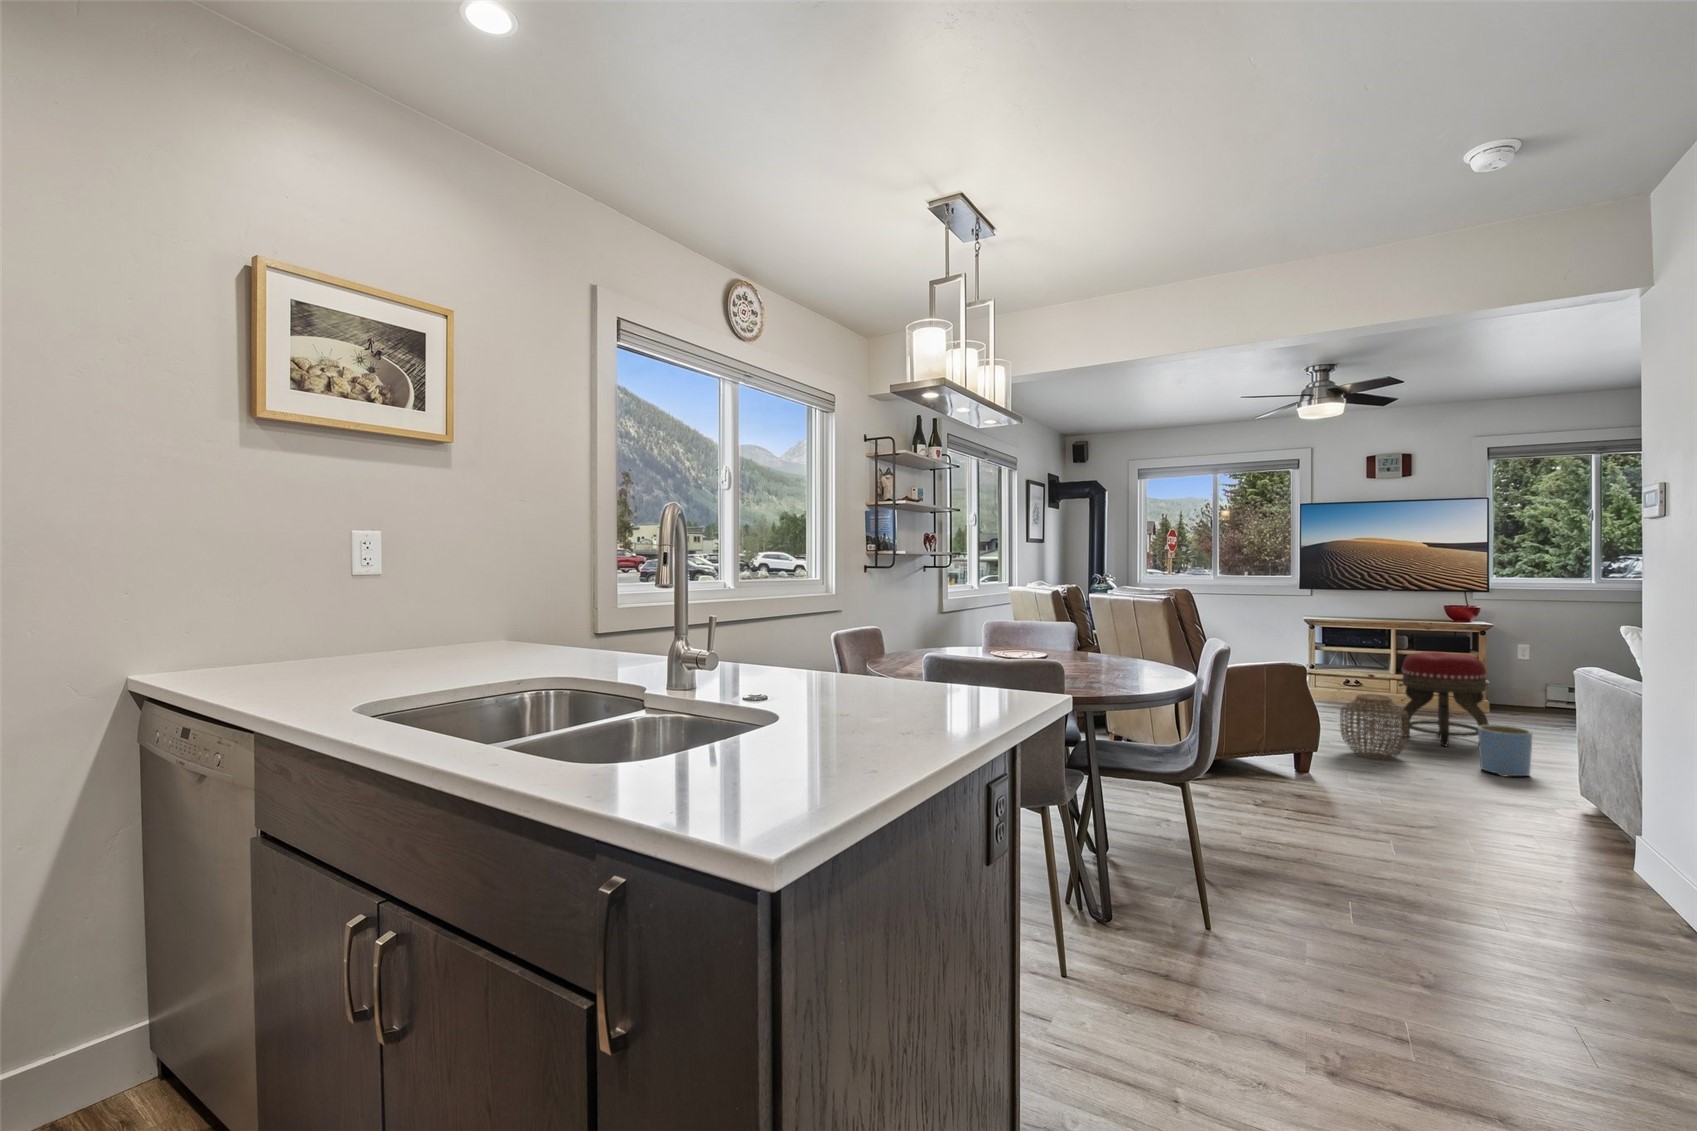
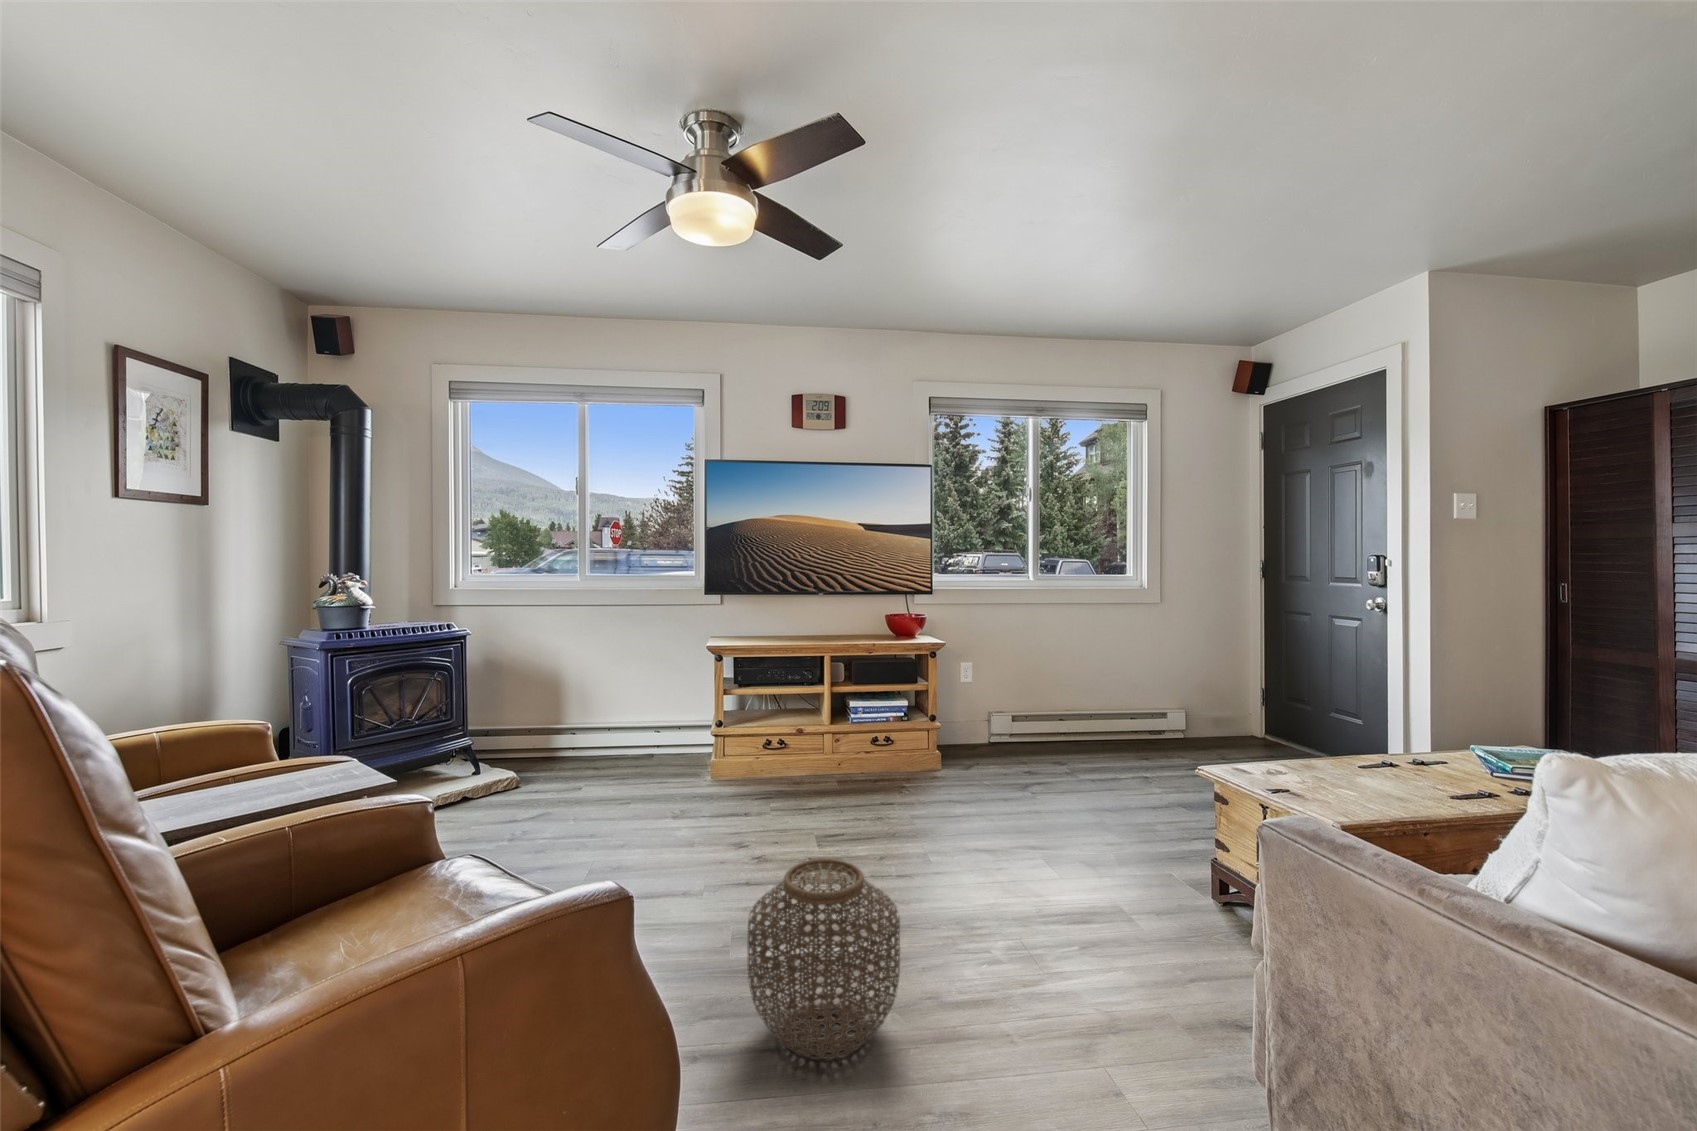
footstool: present [1402,652,1489,746] -> none [856,708,992,912]
planter: present [1478,725,1532,777] -> none [1039,904,1148,1068]

